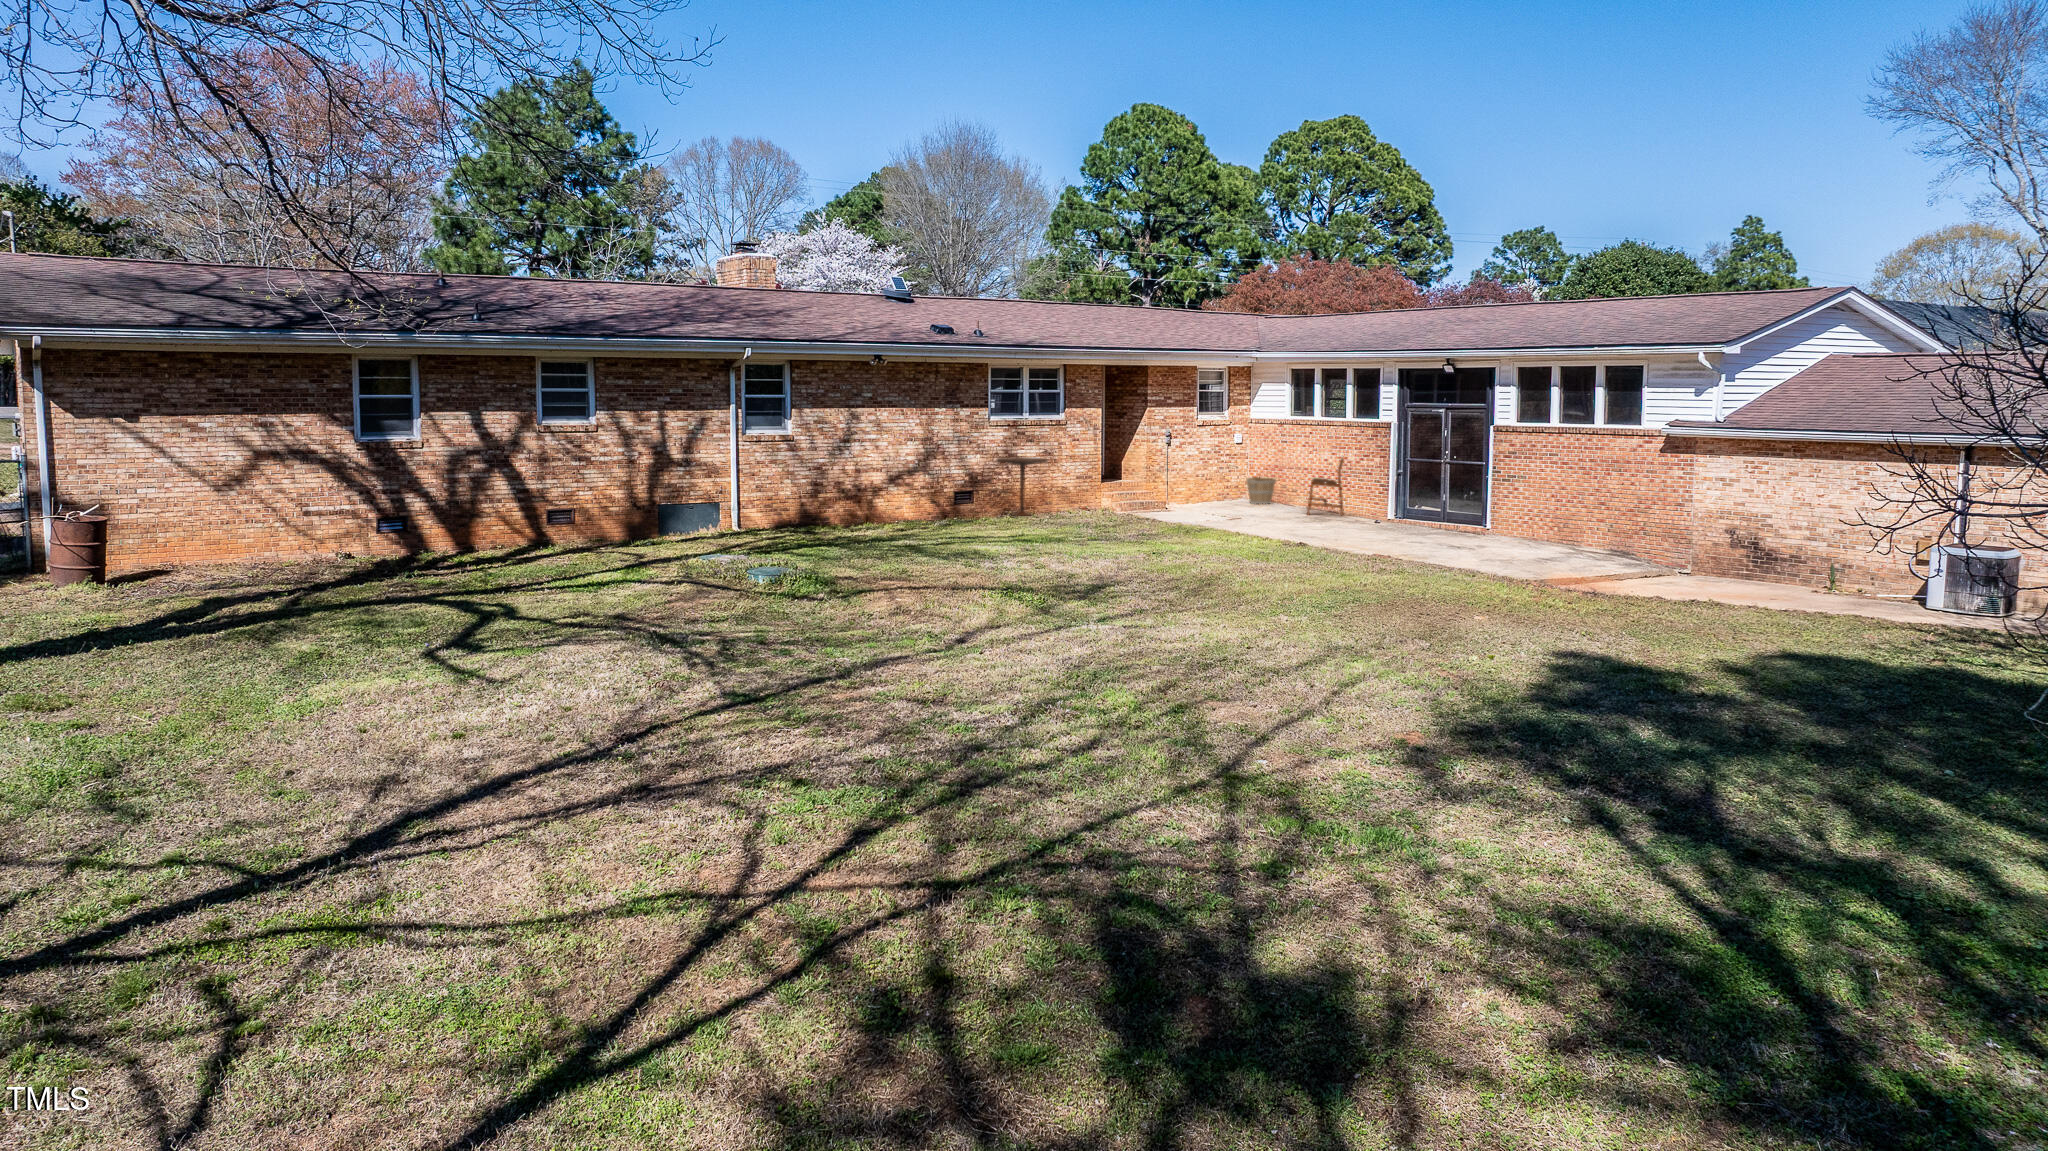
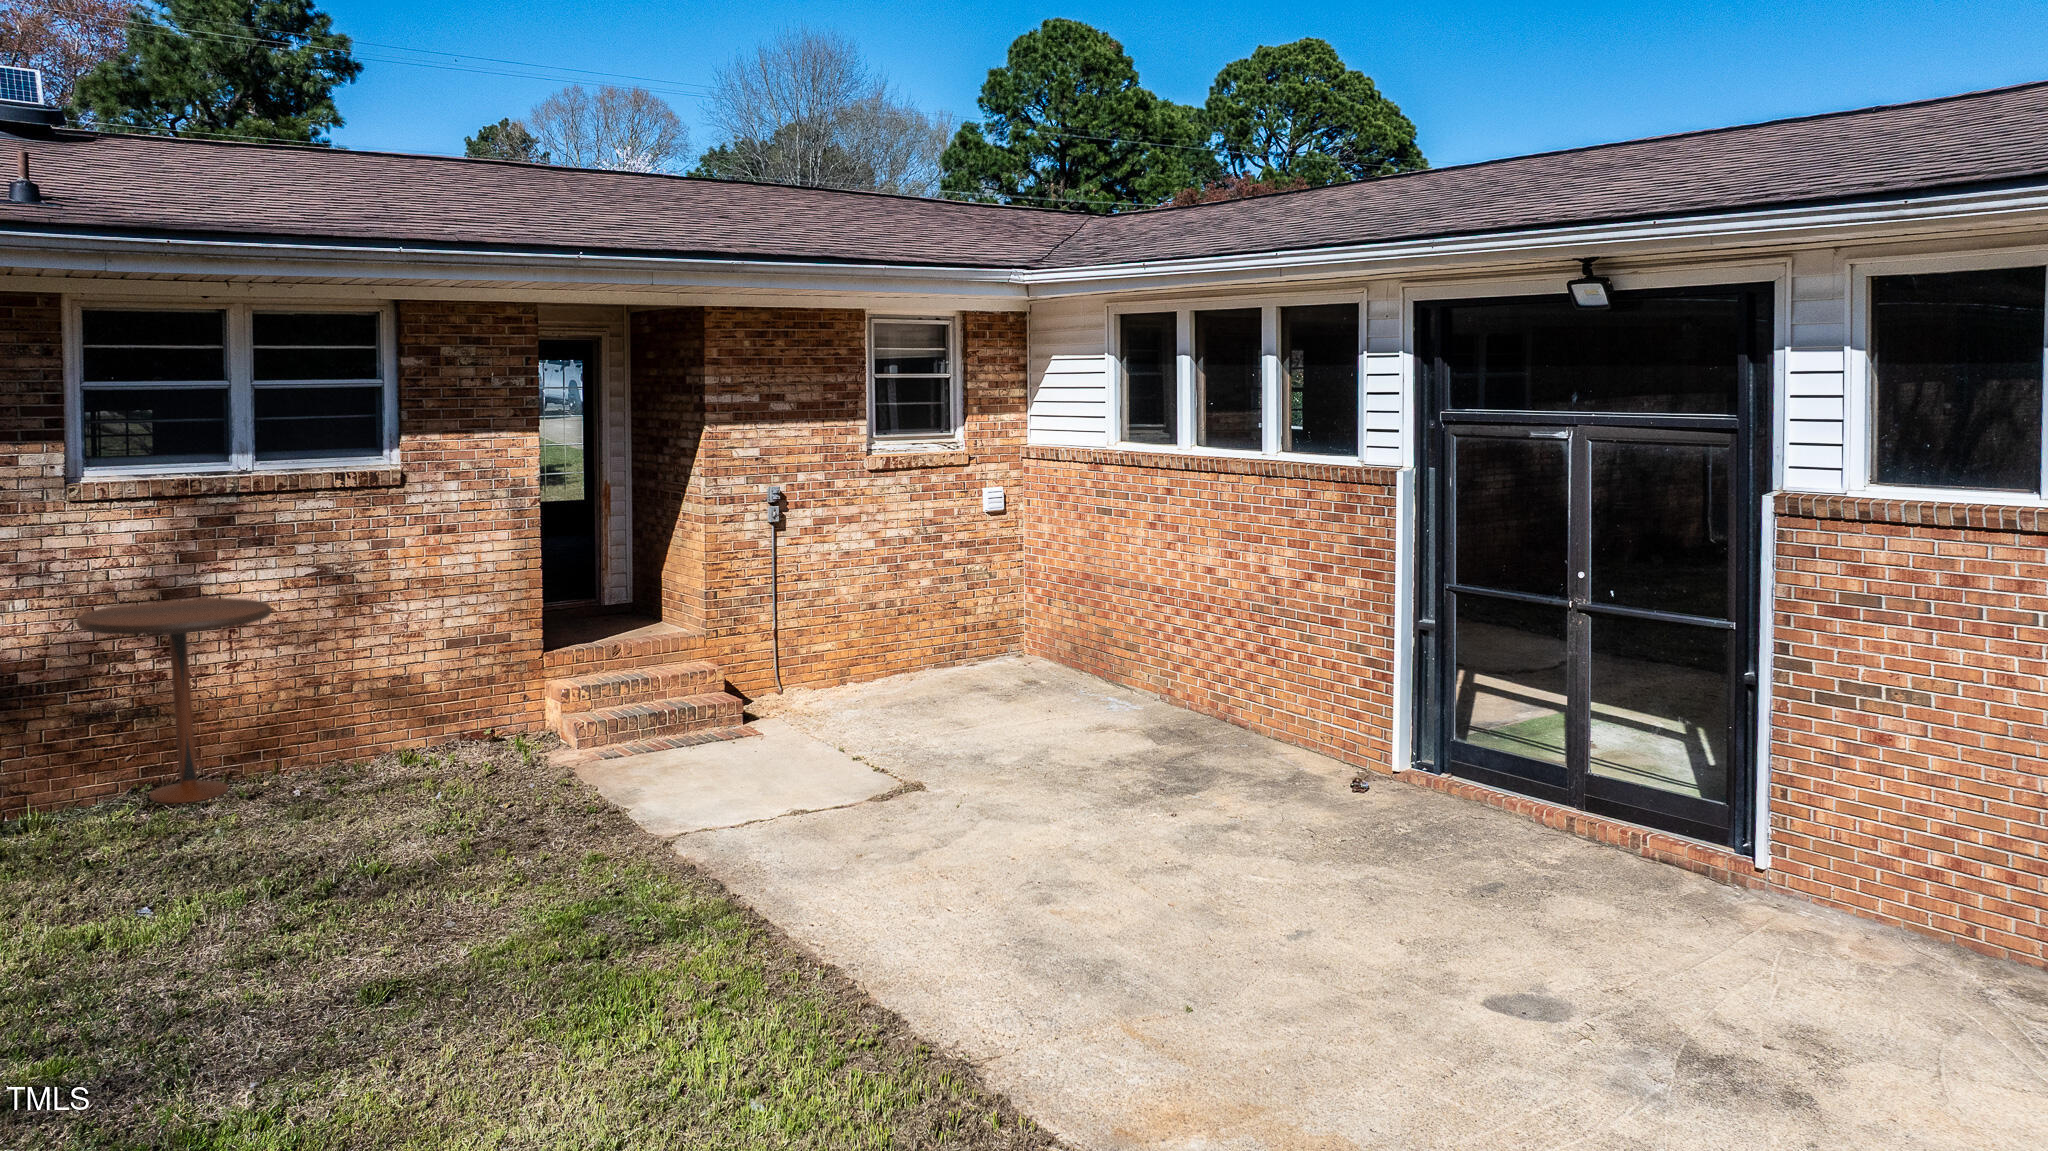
bench: present [1307,458,1344,516] -> none [1139,566,1260,764]
wooden bucket: present [1246,477,1276,504] -> none [998,612,1083,694]

